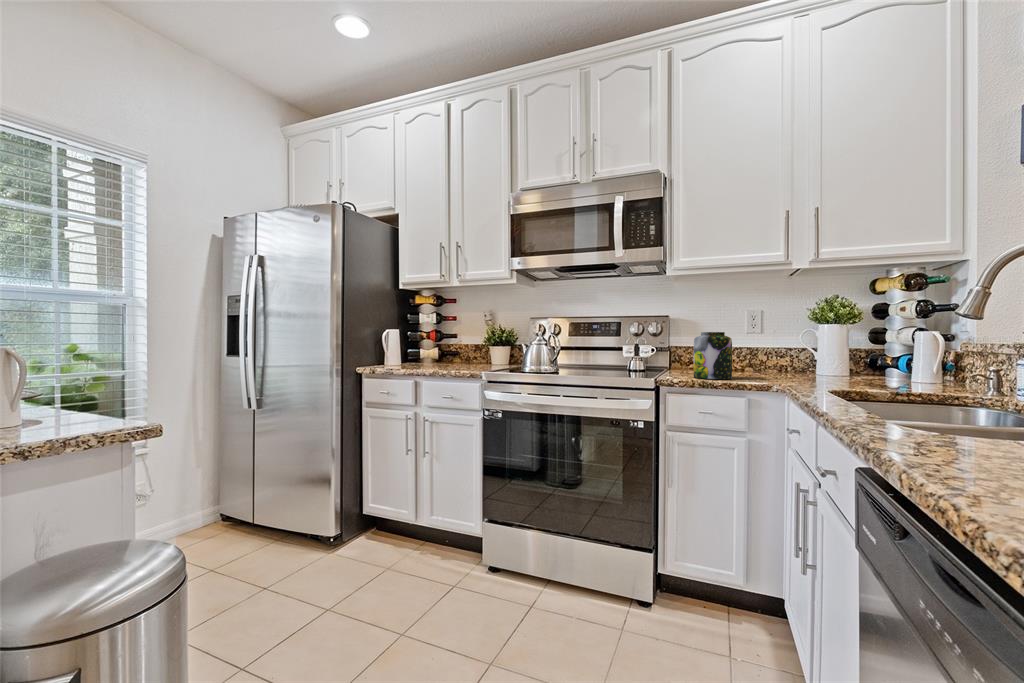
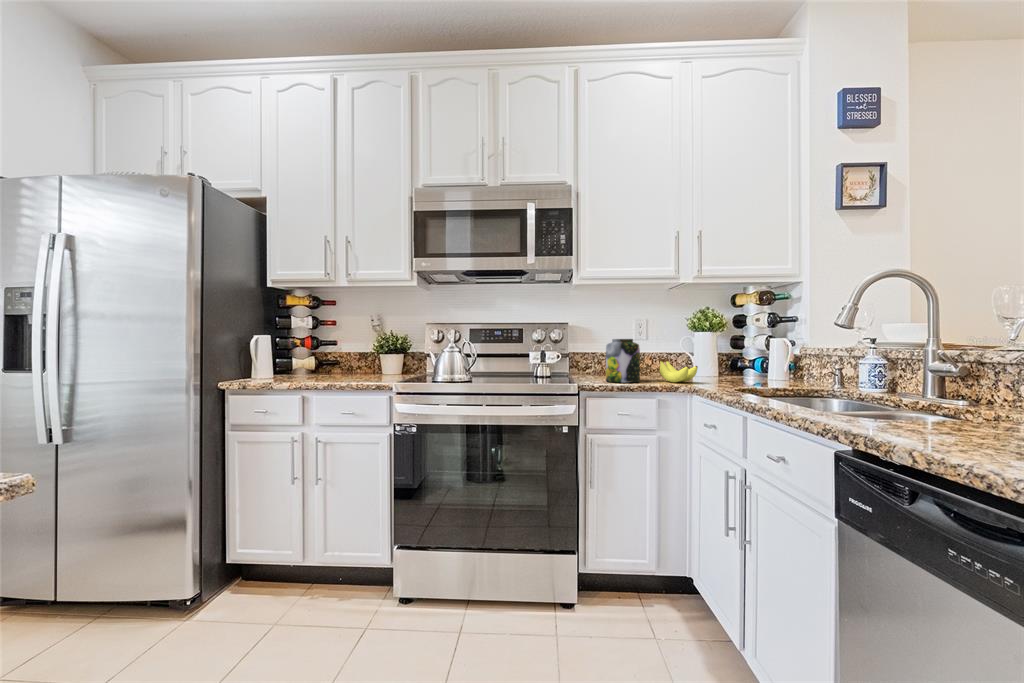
banana: none [758,355,801,380] -> present [660,359,698,382]

